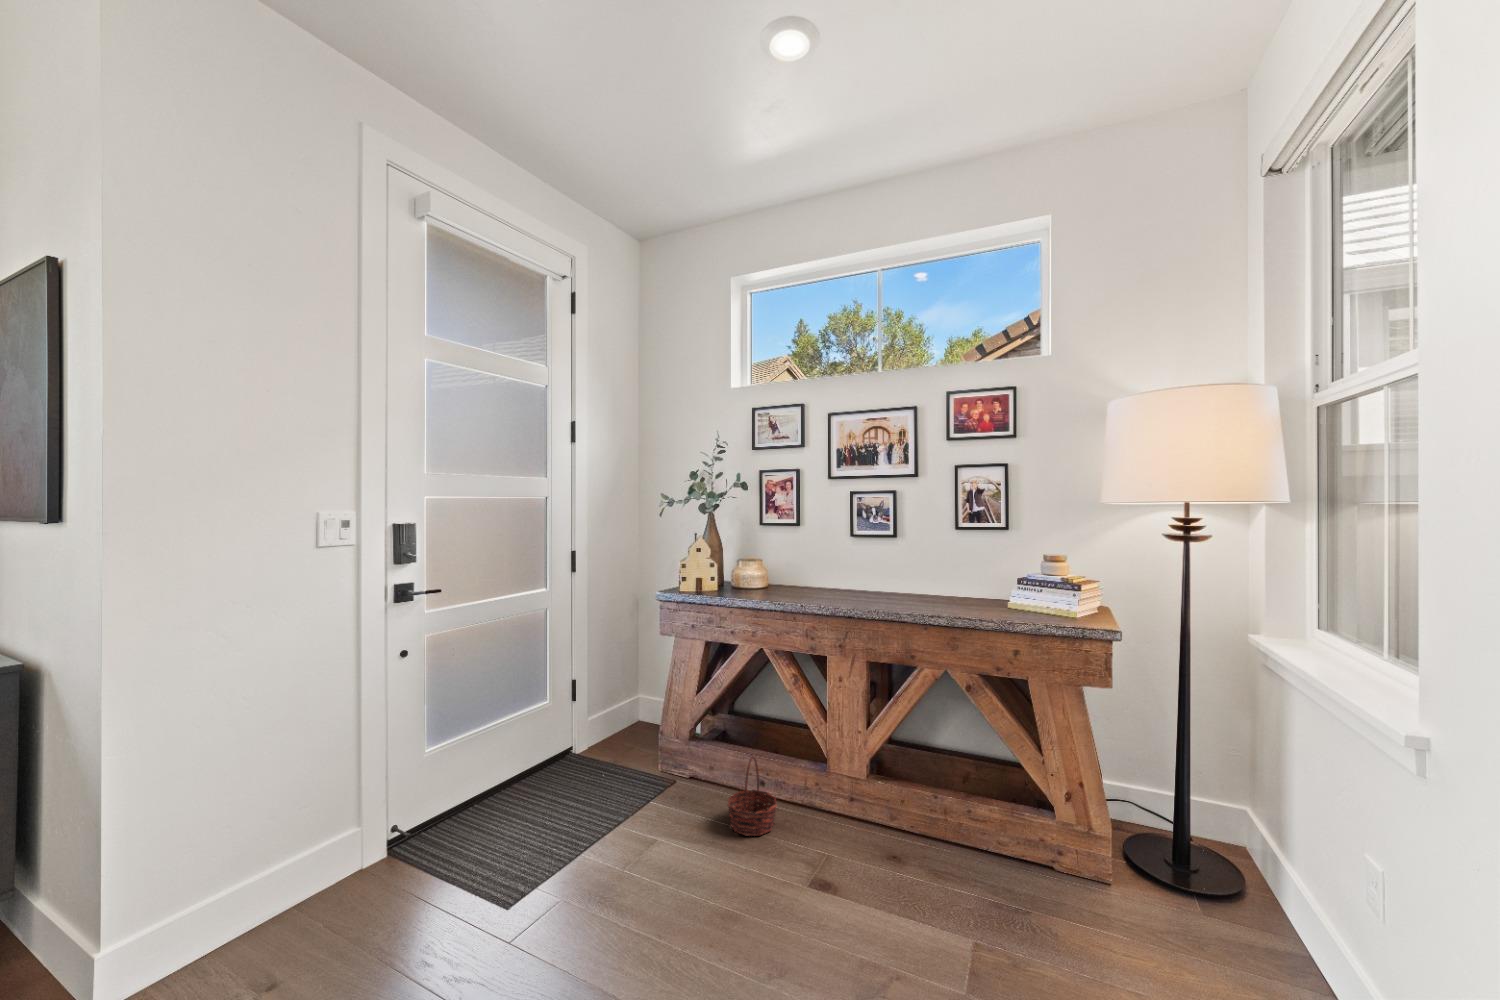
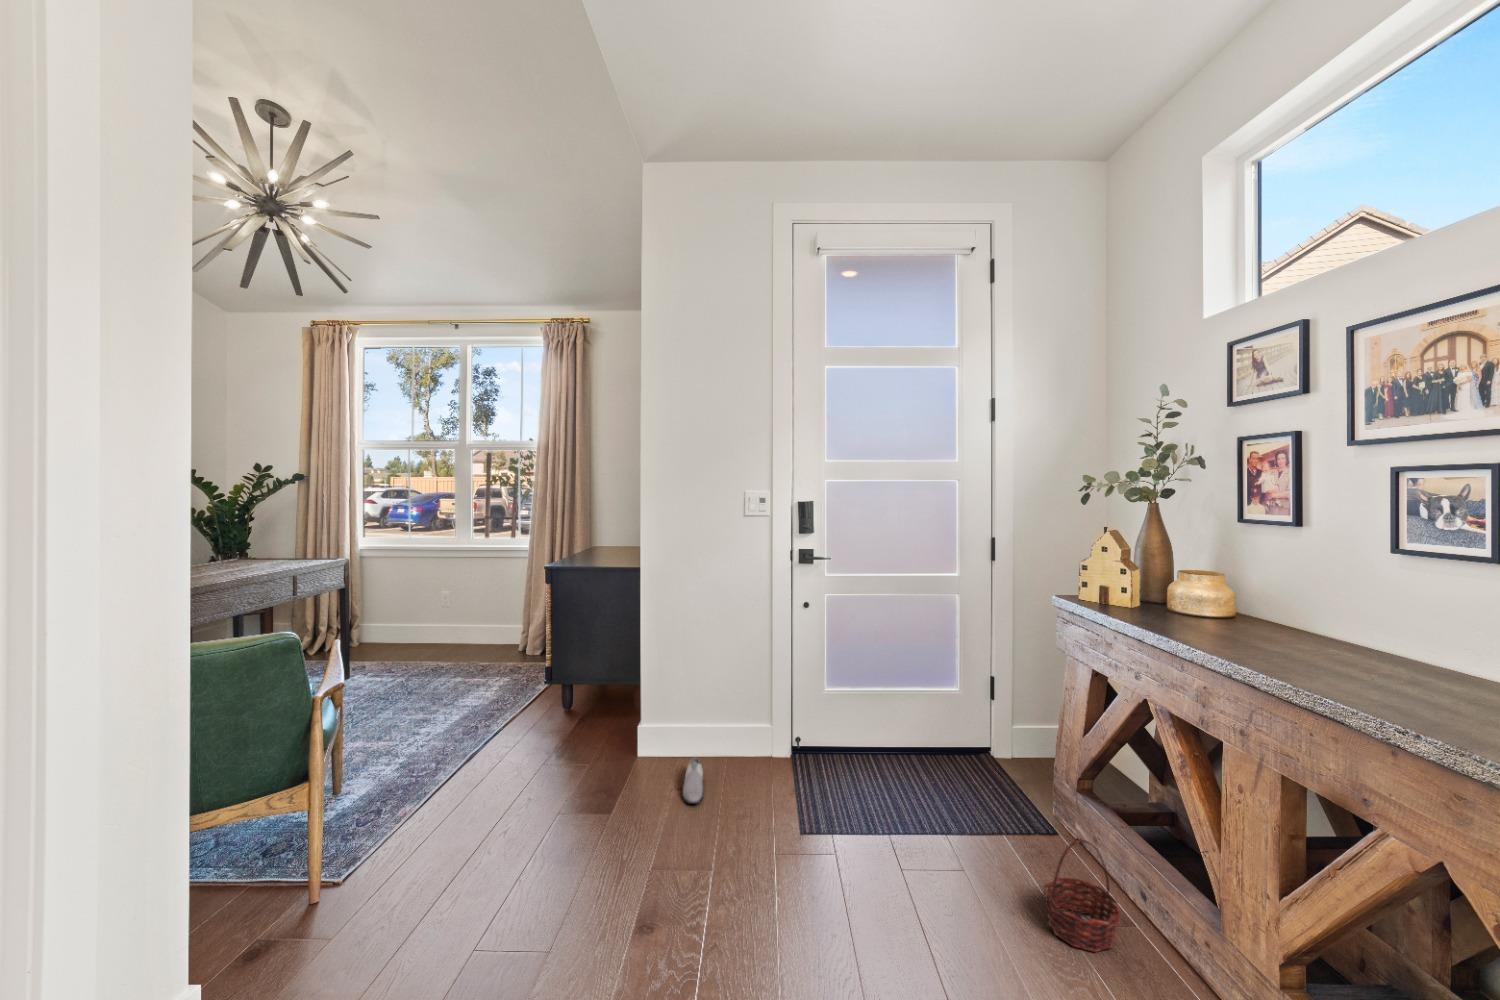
shoe: none [252,902,321,963] -> present [682,757,703,804]

